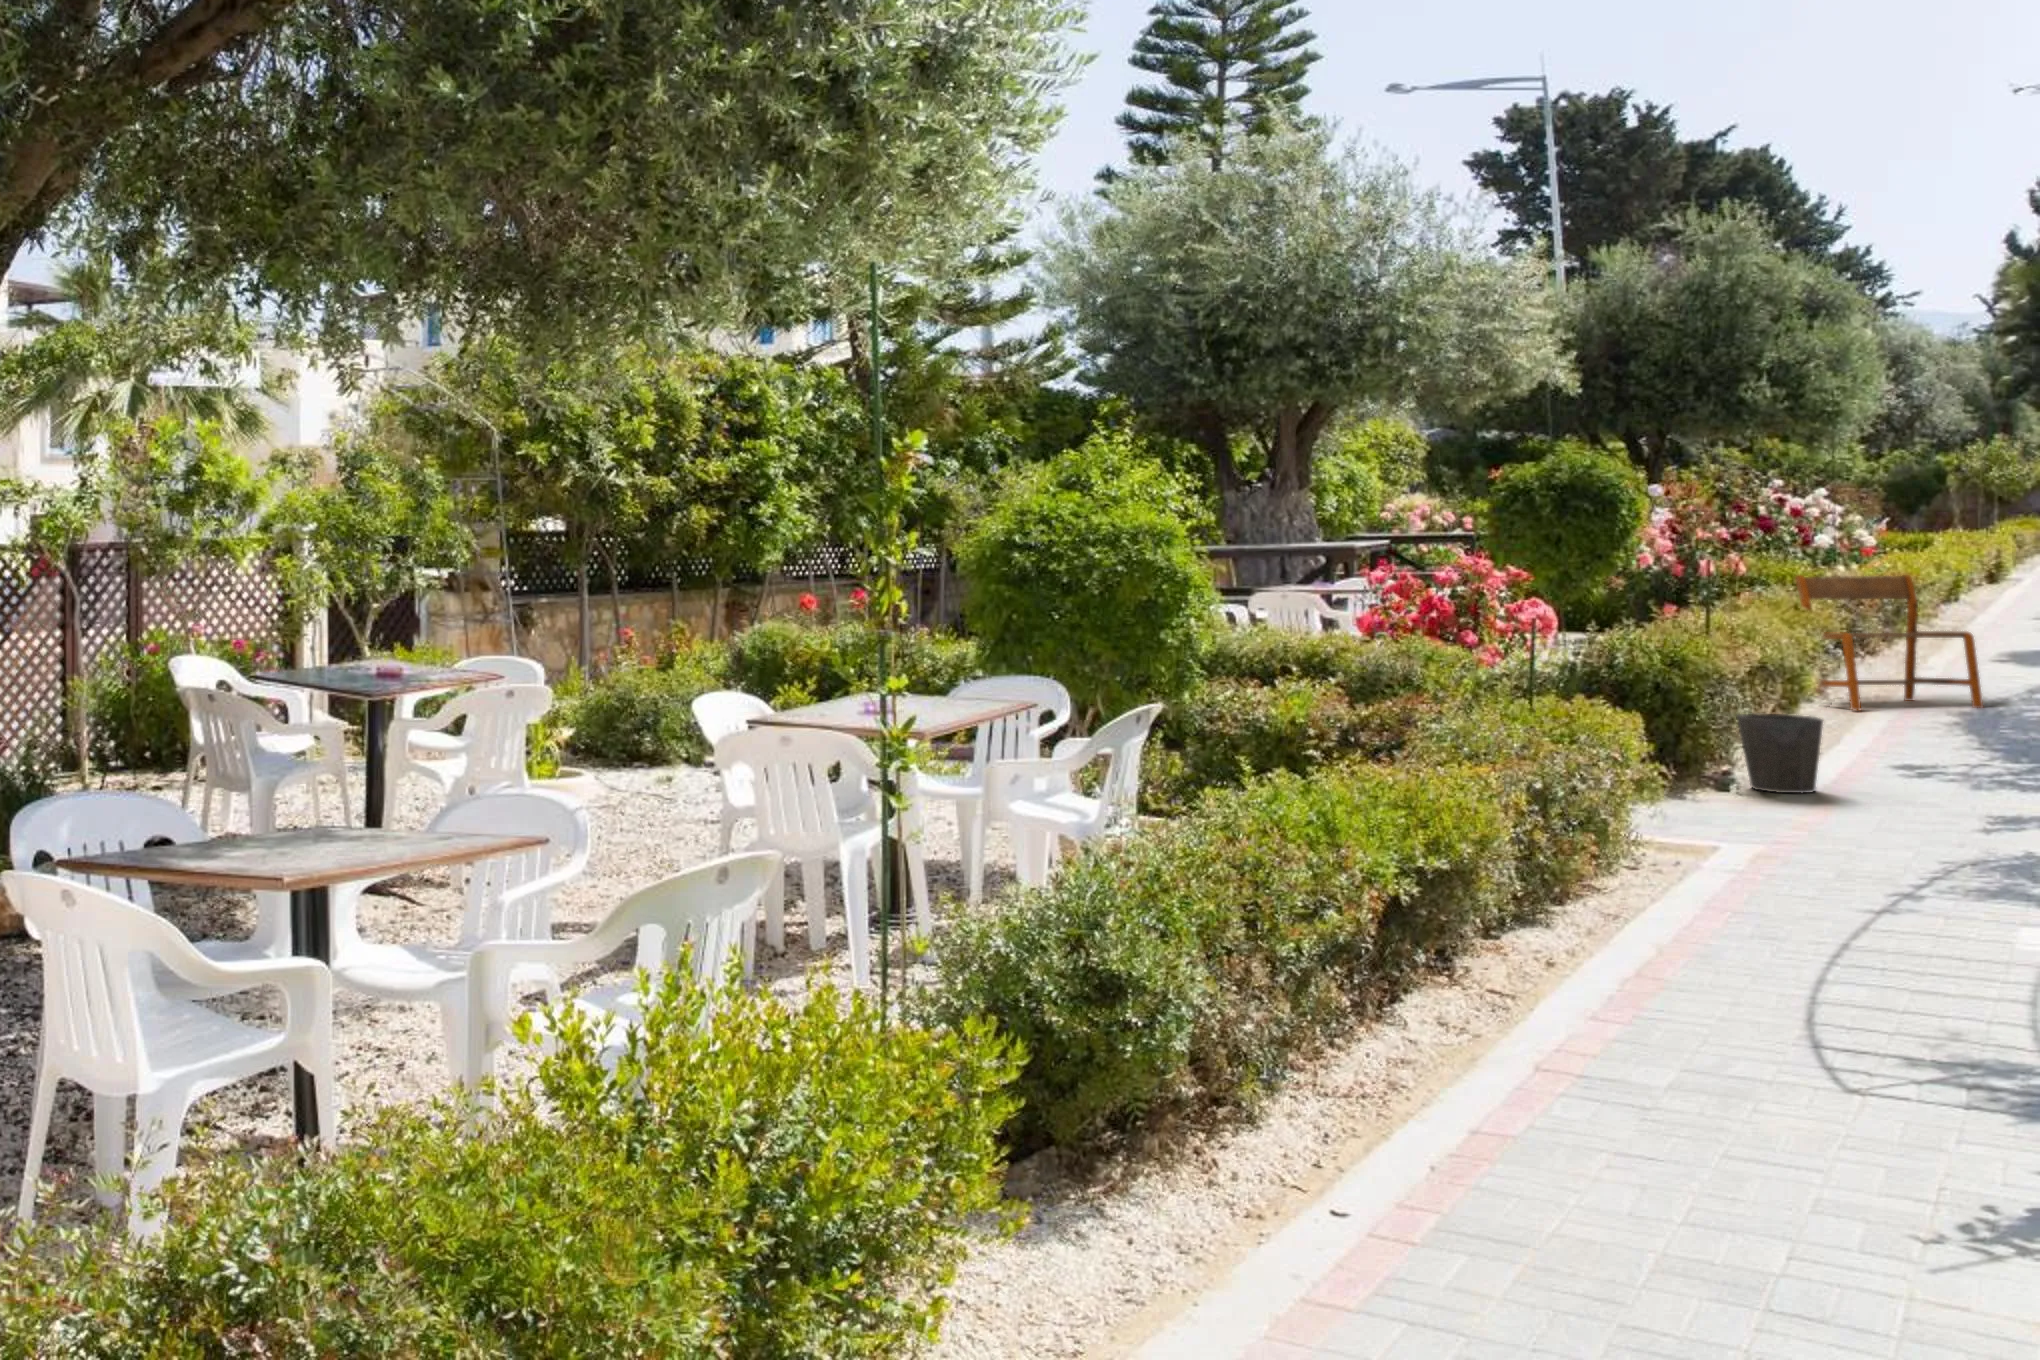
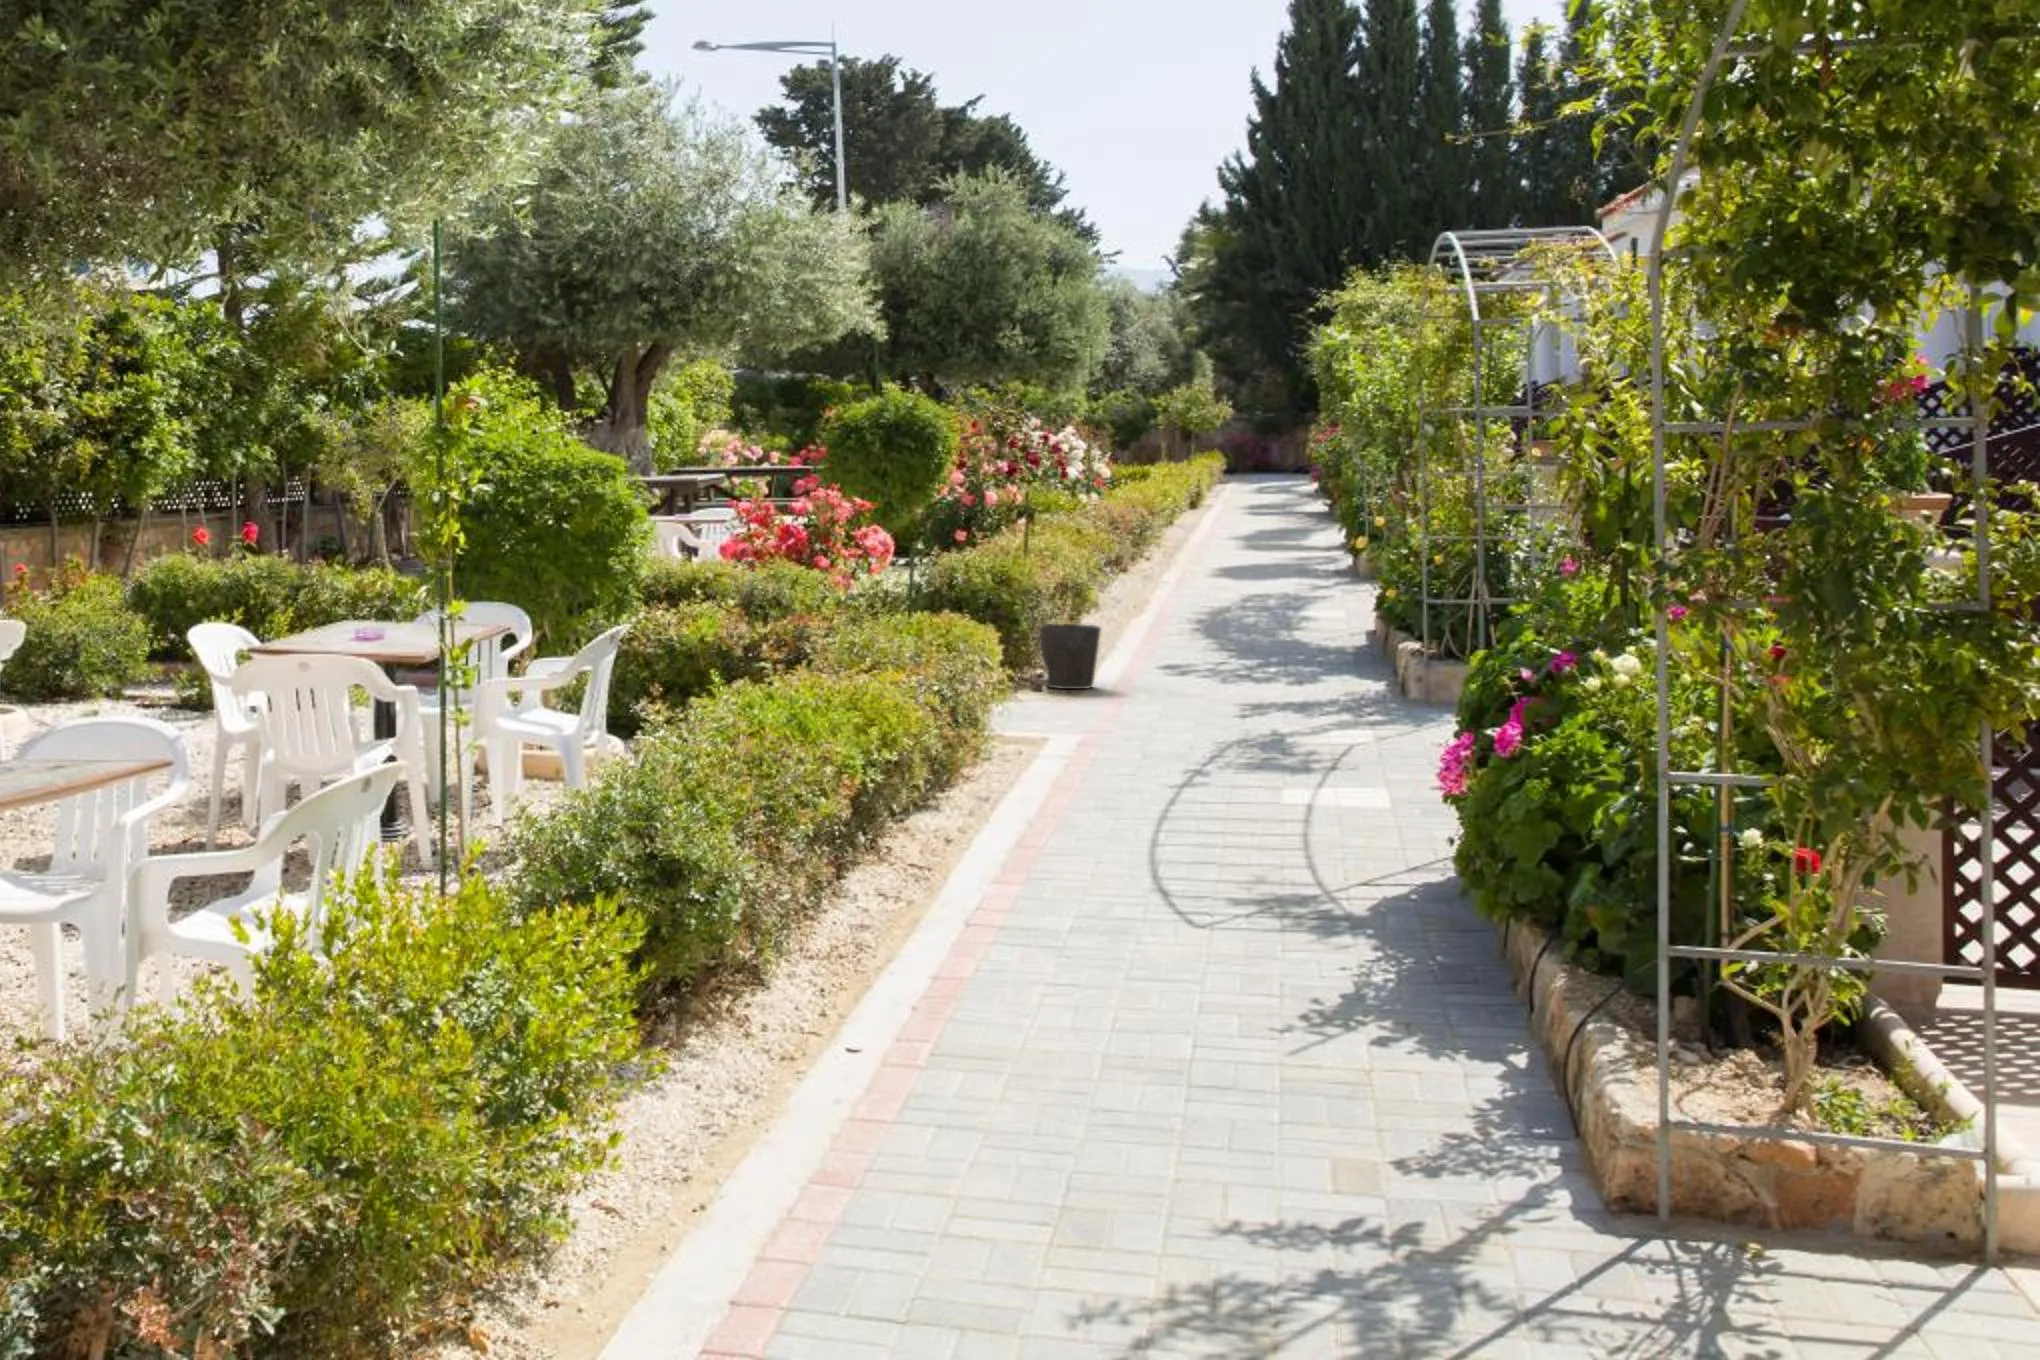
bench: present [1795,575,1983,711] -> none [1062,507,1199,624]

